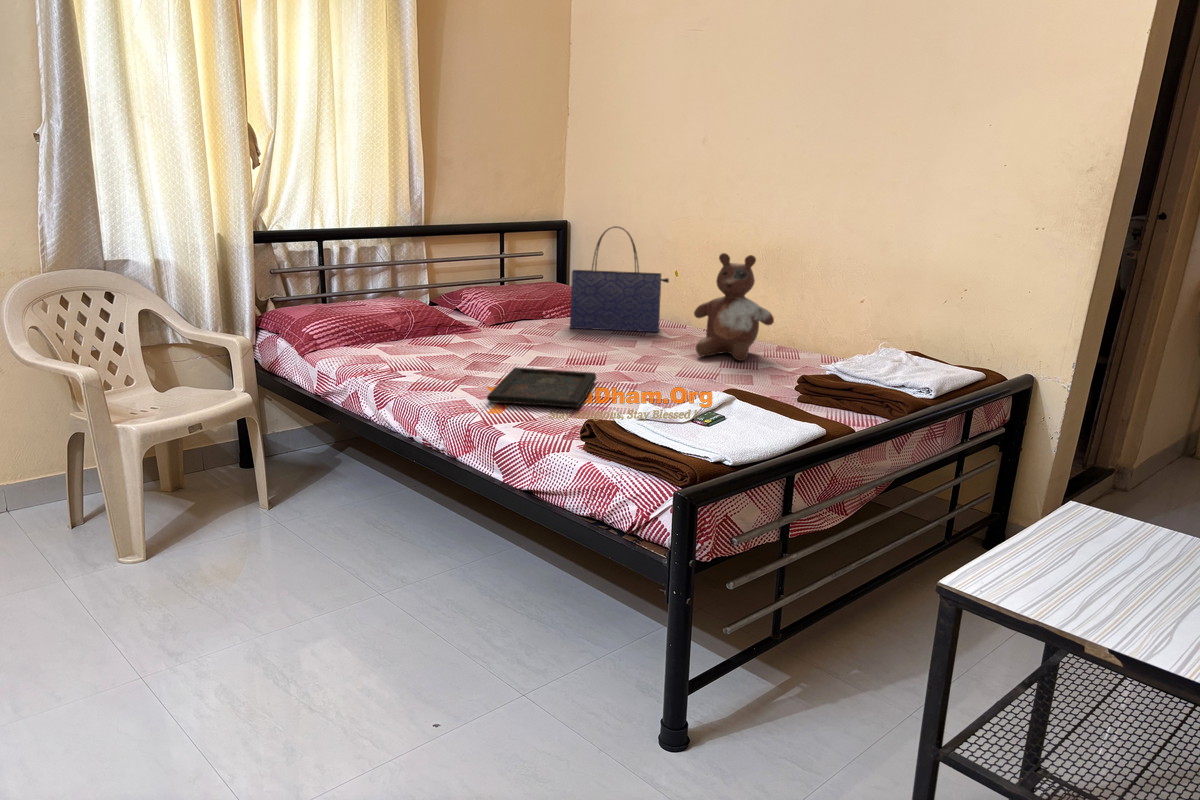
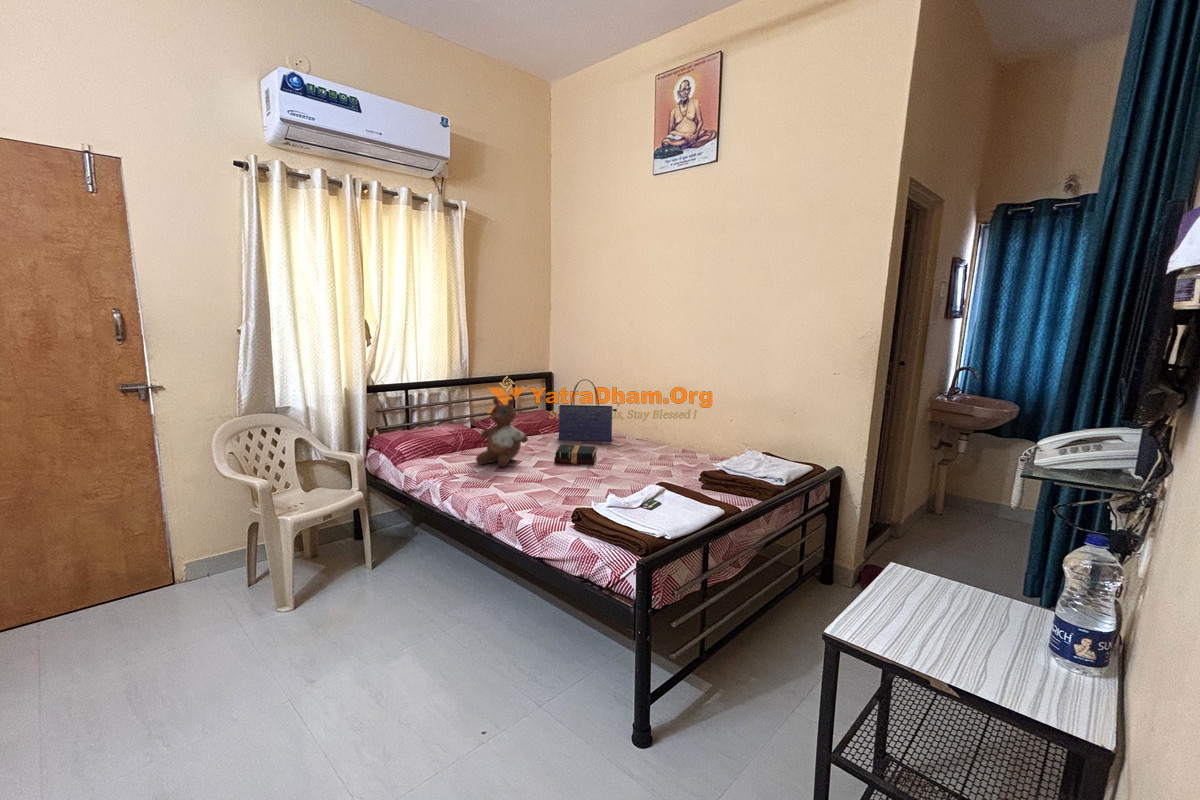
stuffed bear: present [694,253,774,361] -> present [476,398,528,467]
hardback book: none [560,333,631,364] -> present [554,445,596,464]
tray: present [487,367,596,407] -> none [511,470,578,498]

